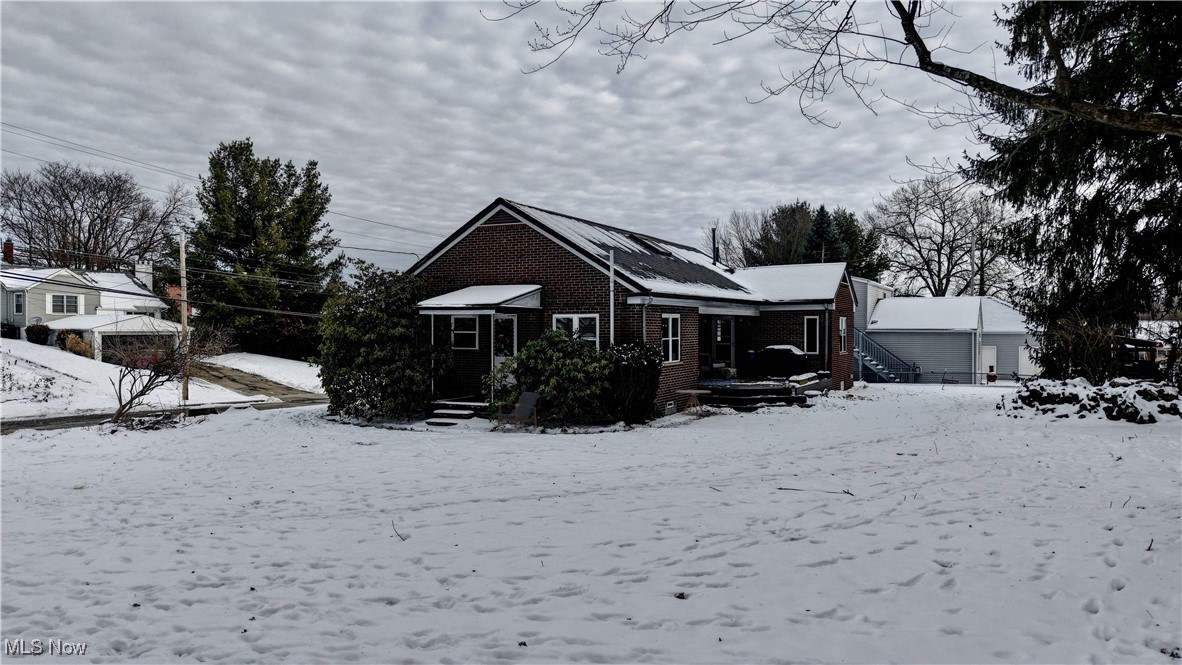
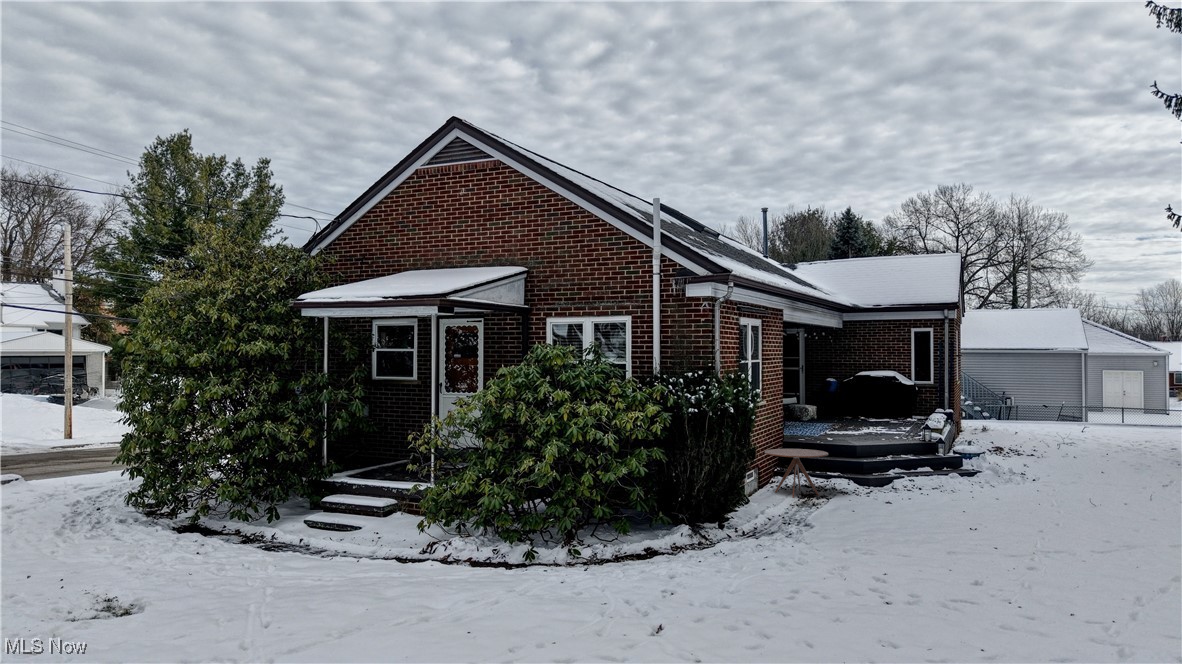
lounge chair: present [495,392,538,432] -> none [422,471,516,568]

